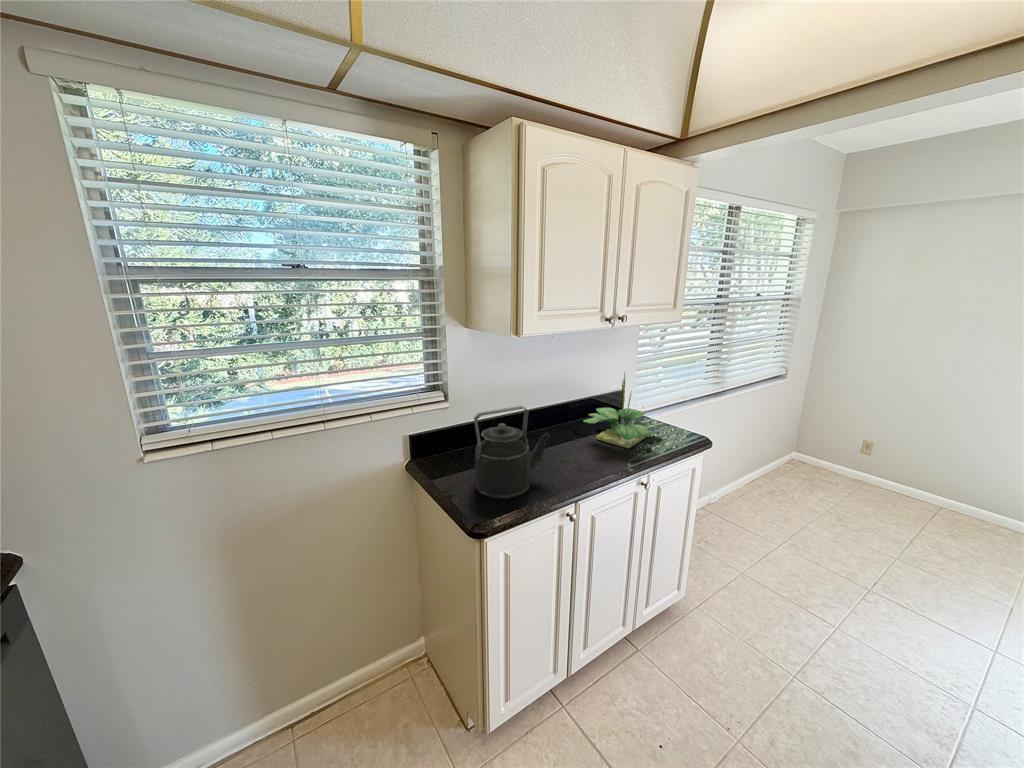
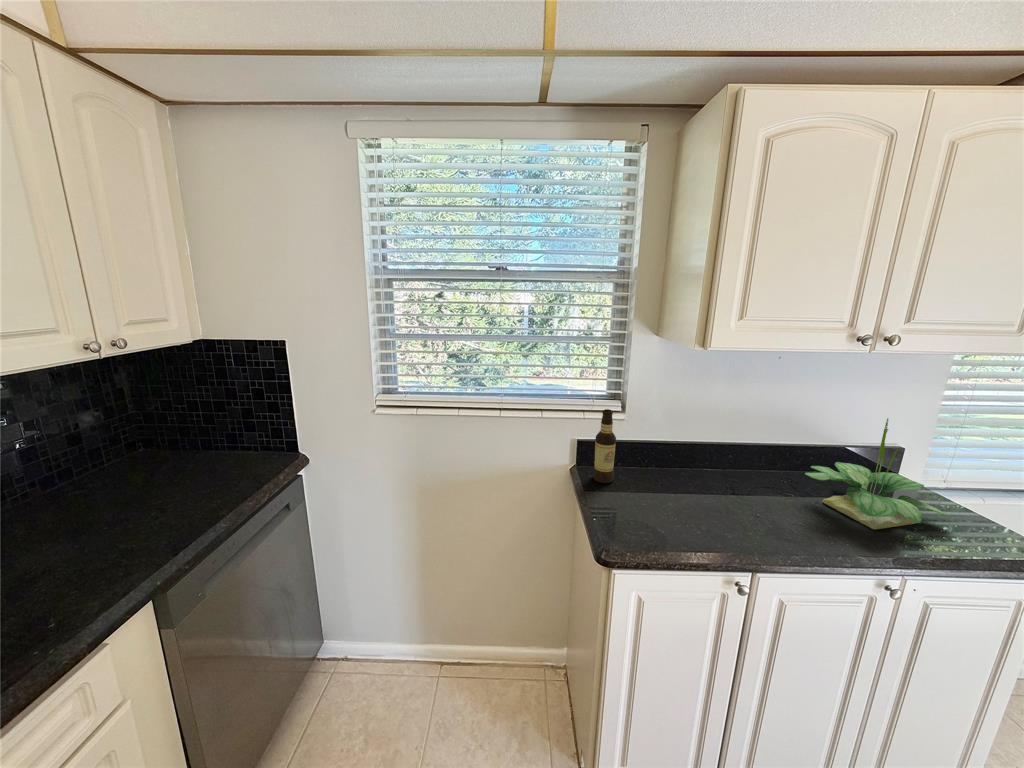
bottle: none [430,401,451,470] -> present [593,409,616,483]
kettle: present [474,406,551,499] -> none [626,430,735,537]

